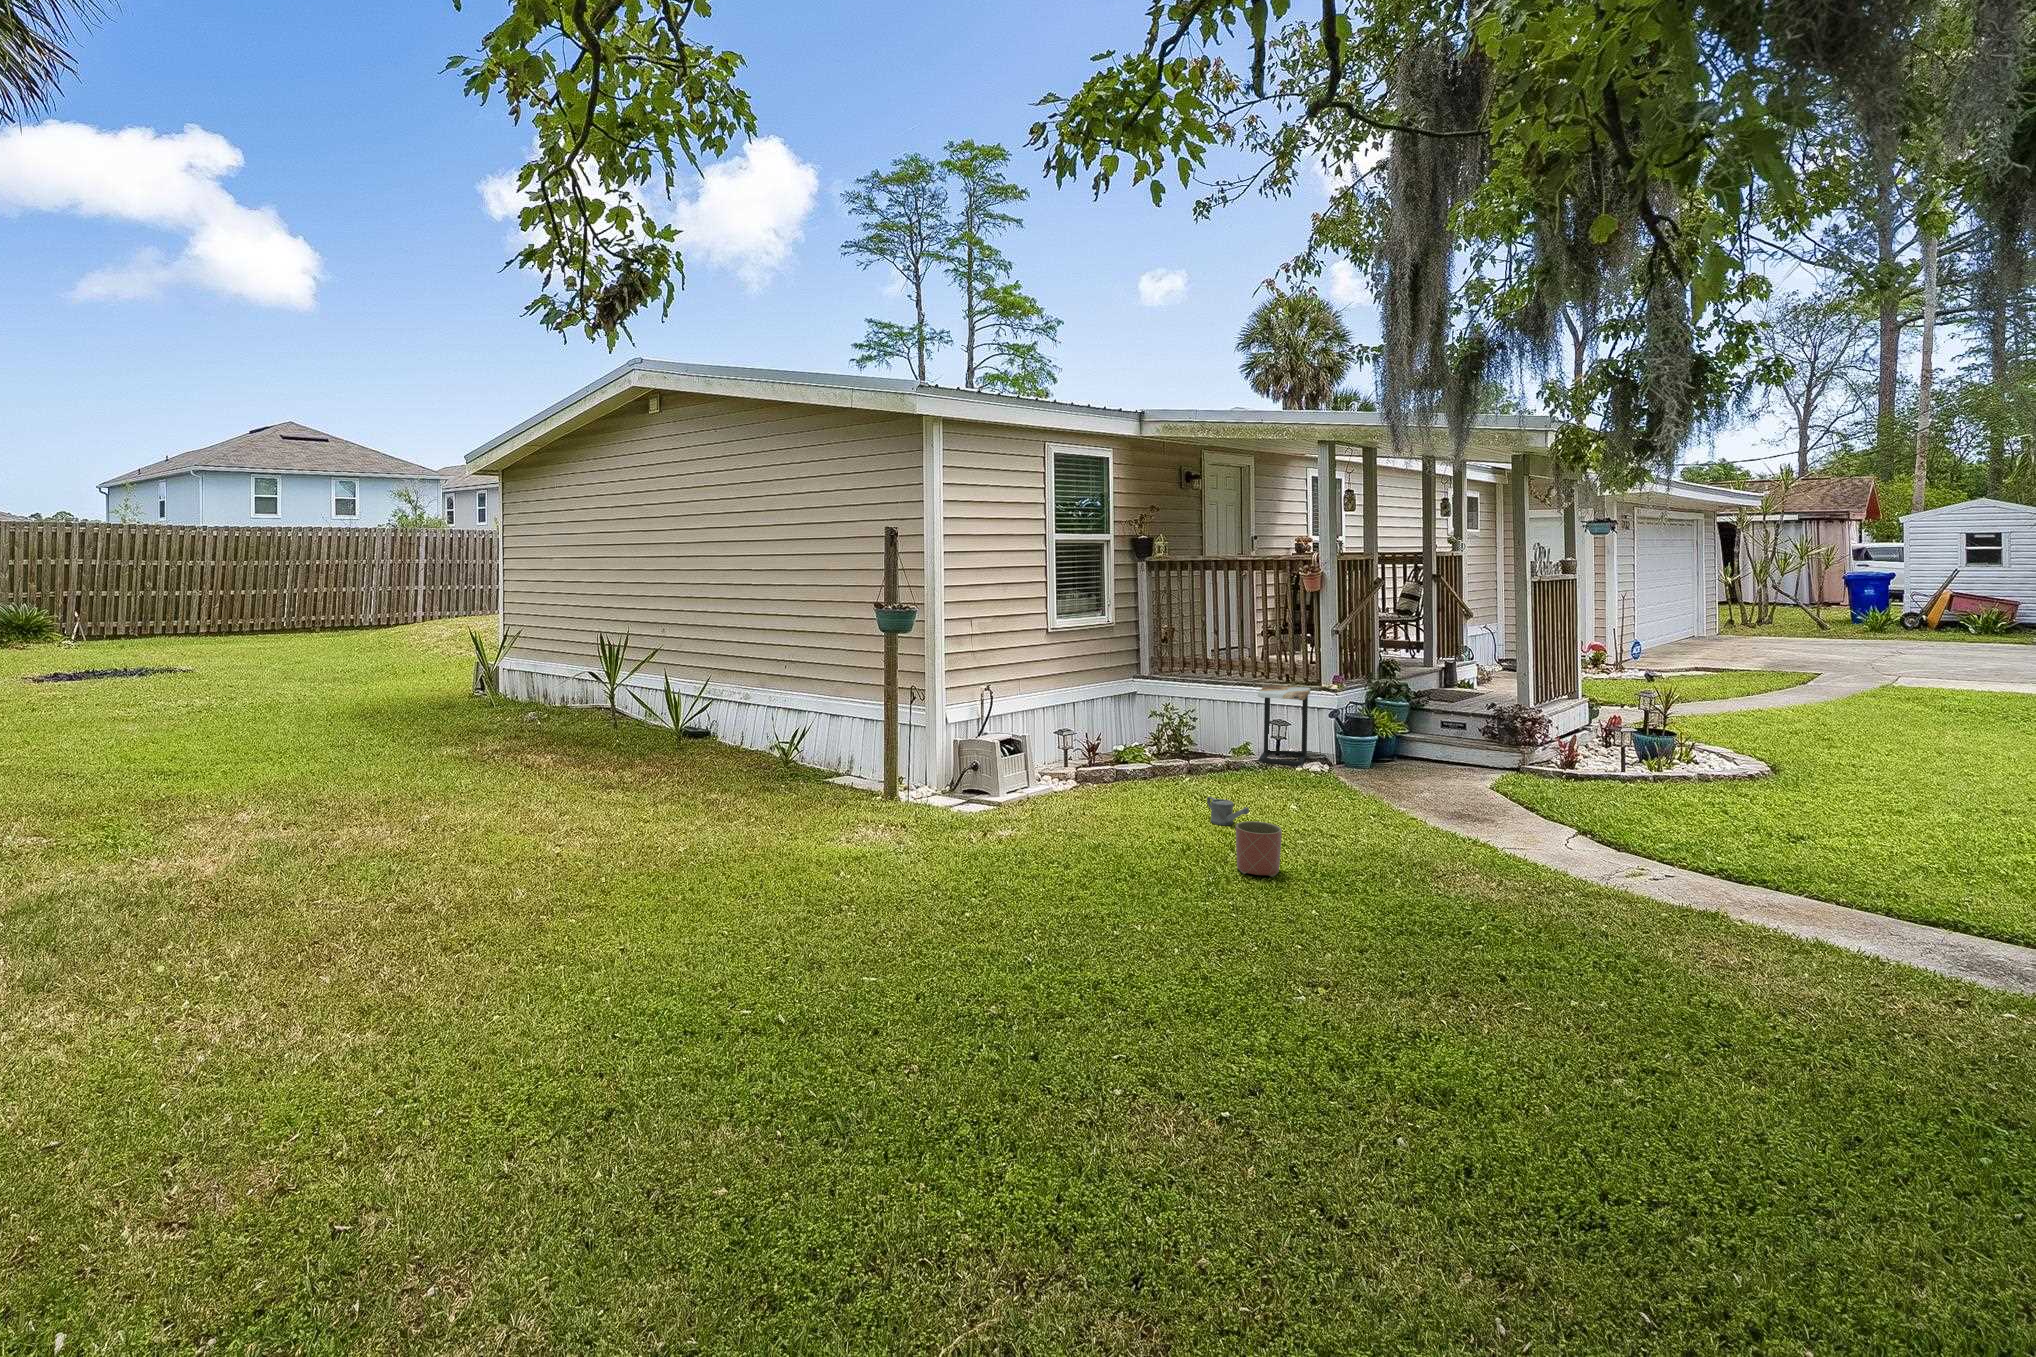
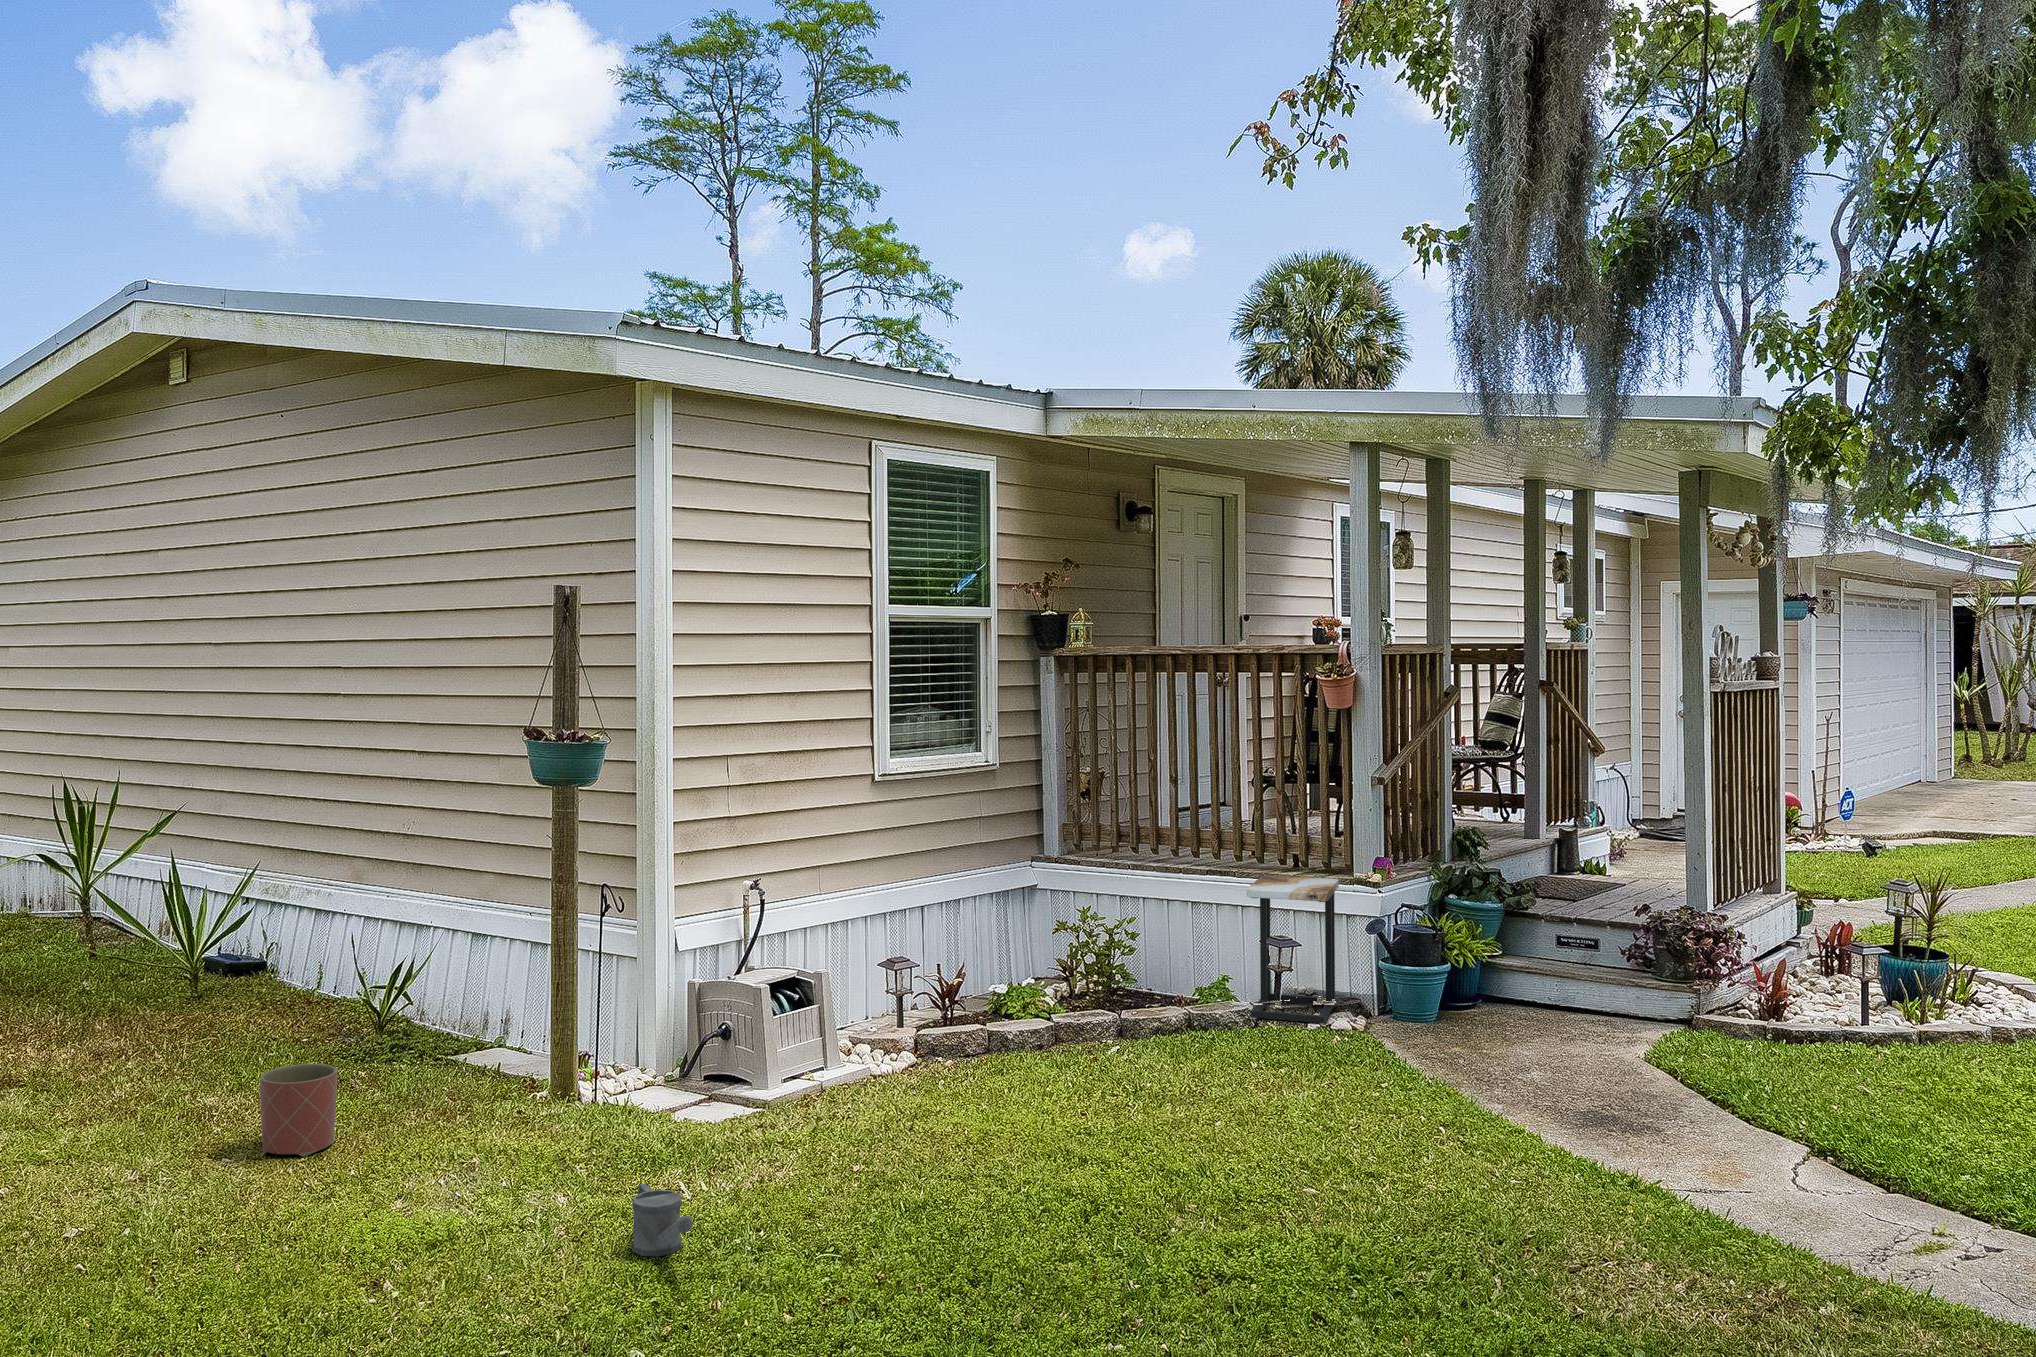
watering can: present [1207,797,1249,825] -> present [632,1183,692,1256]
planter: present [1236,821,1282,877] -> present [260,1064,338,1157]

